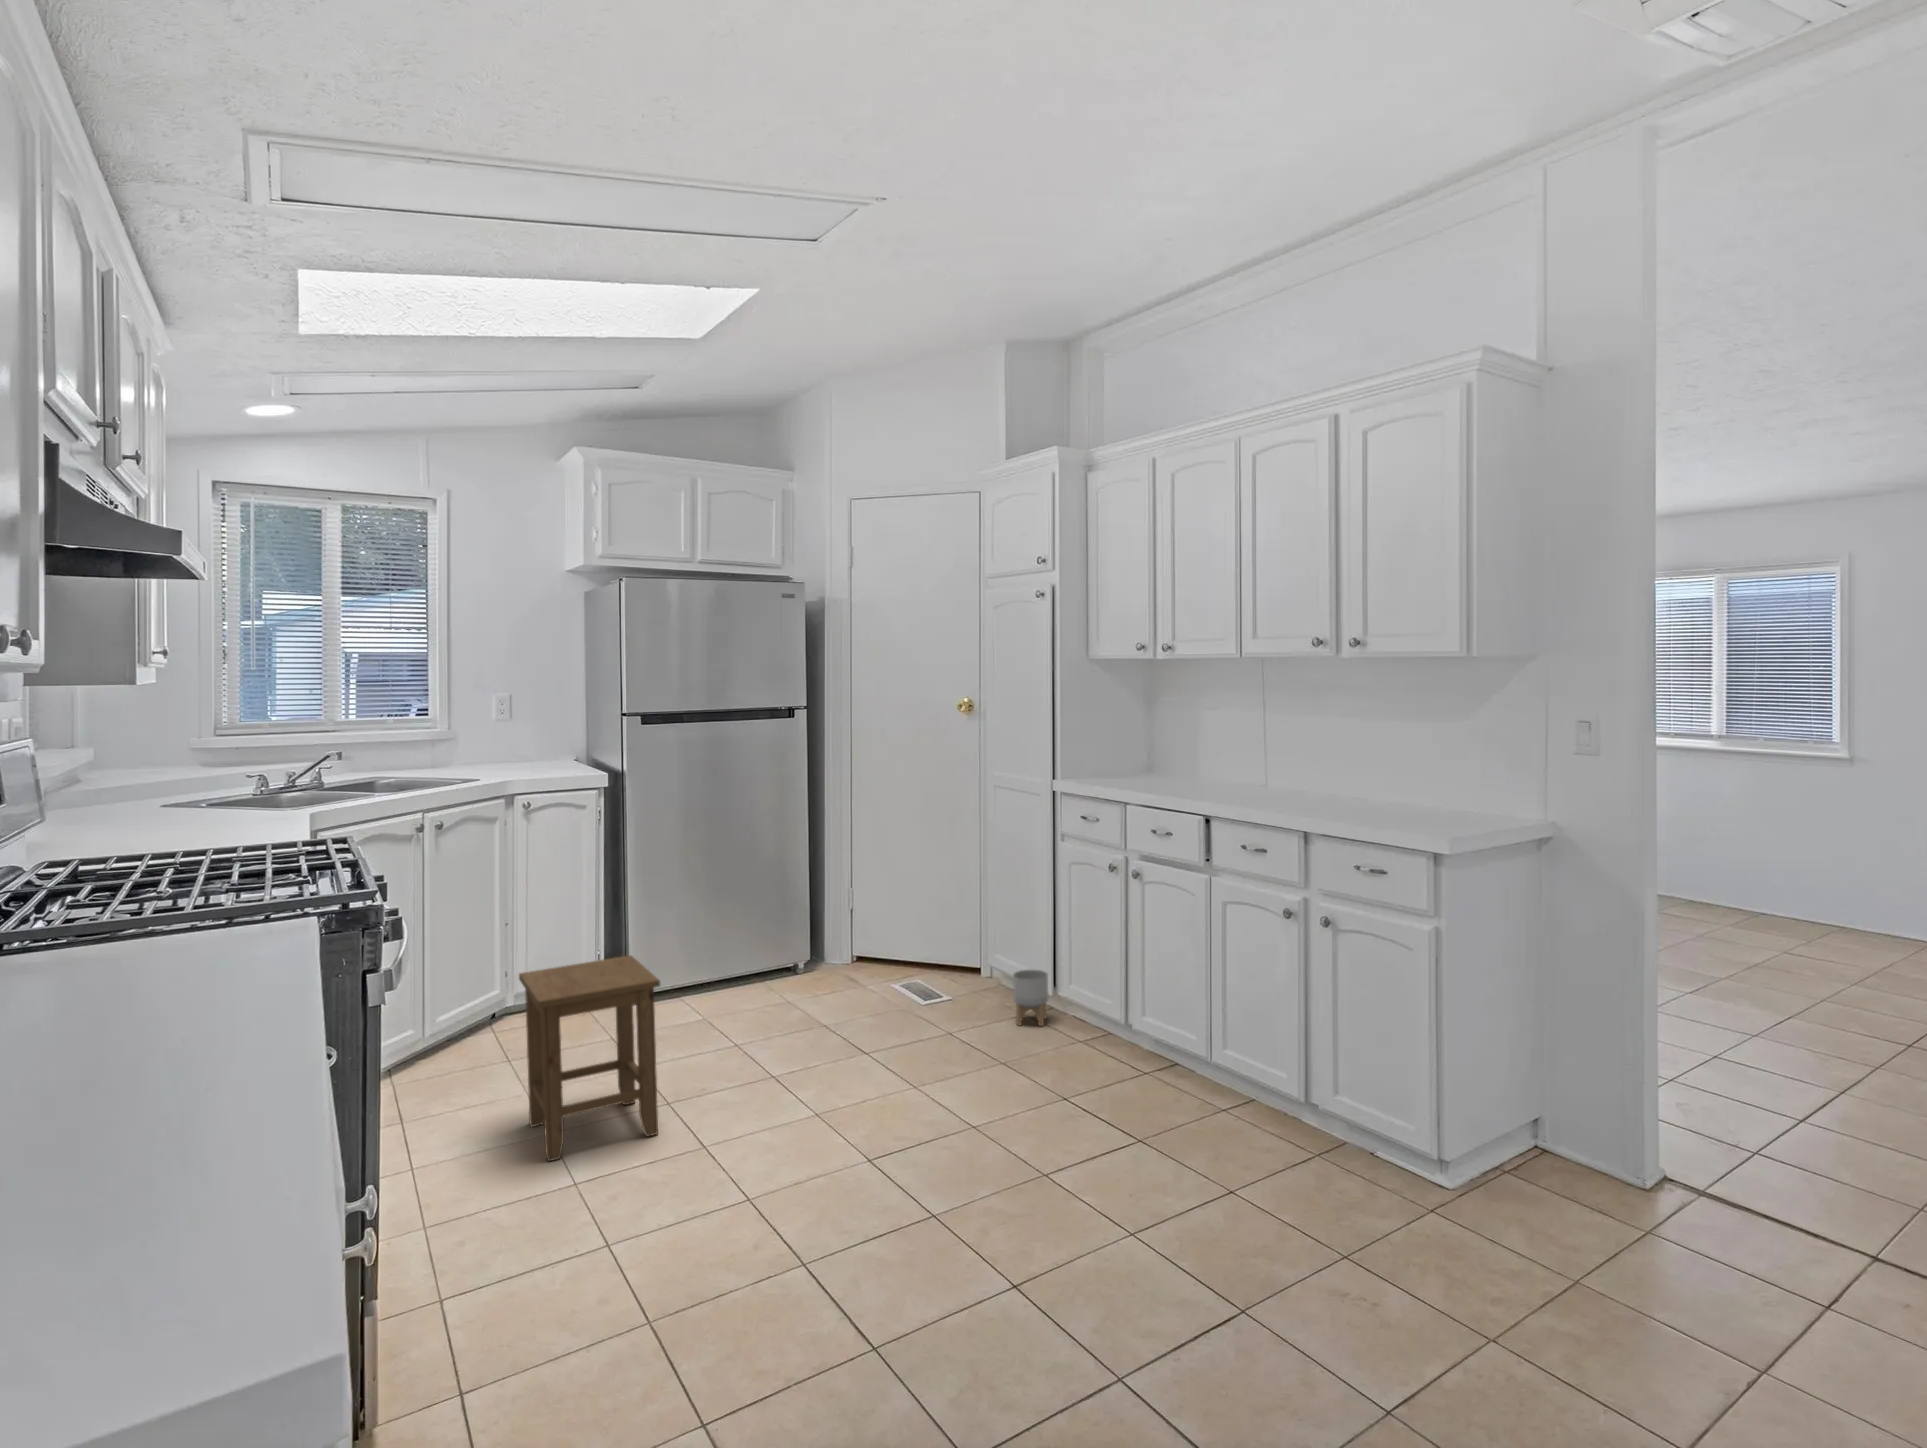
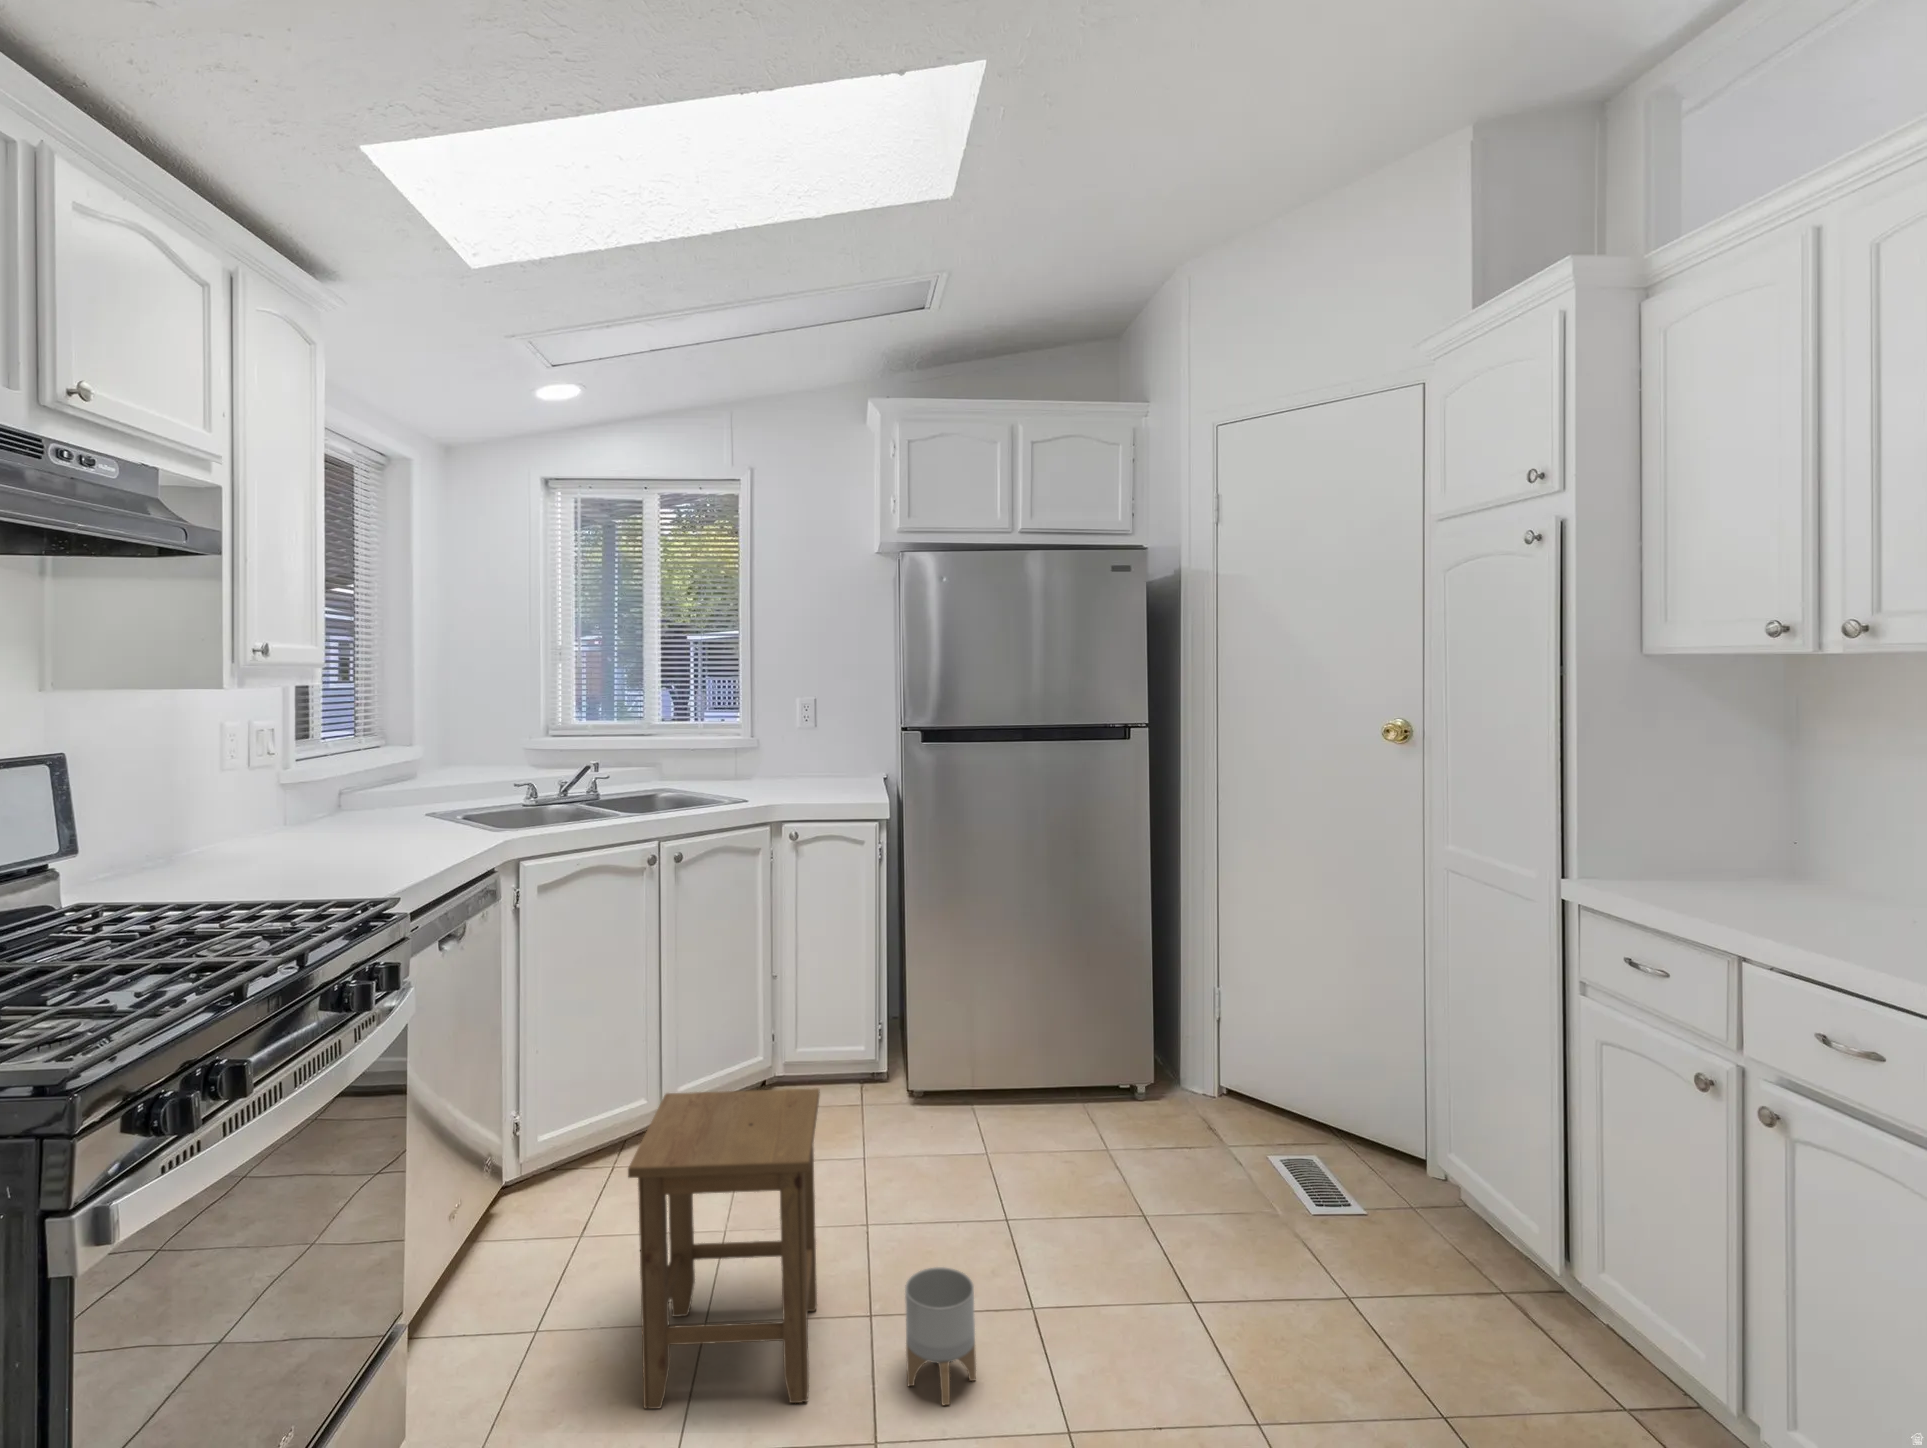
planter: present [1013,969,1048,1026] -> present [905,1267,976,1405]

